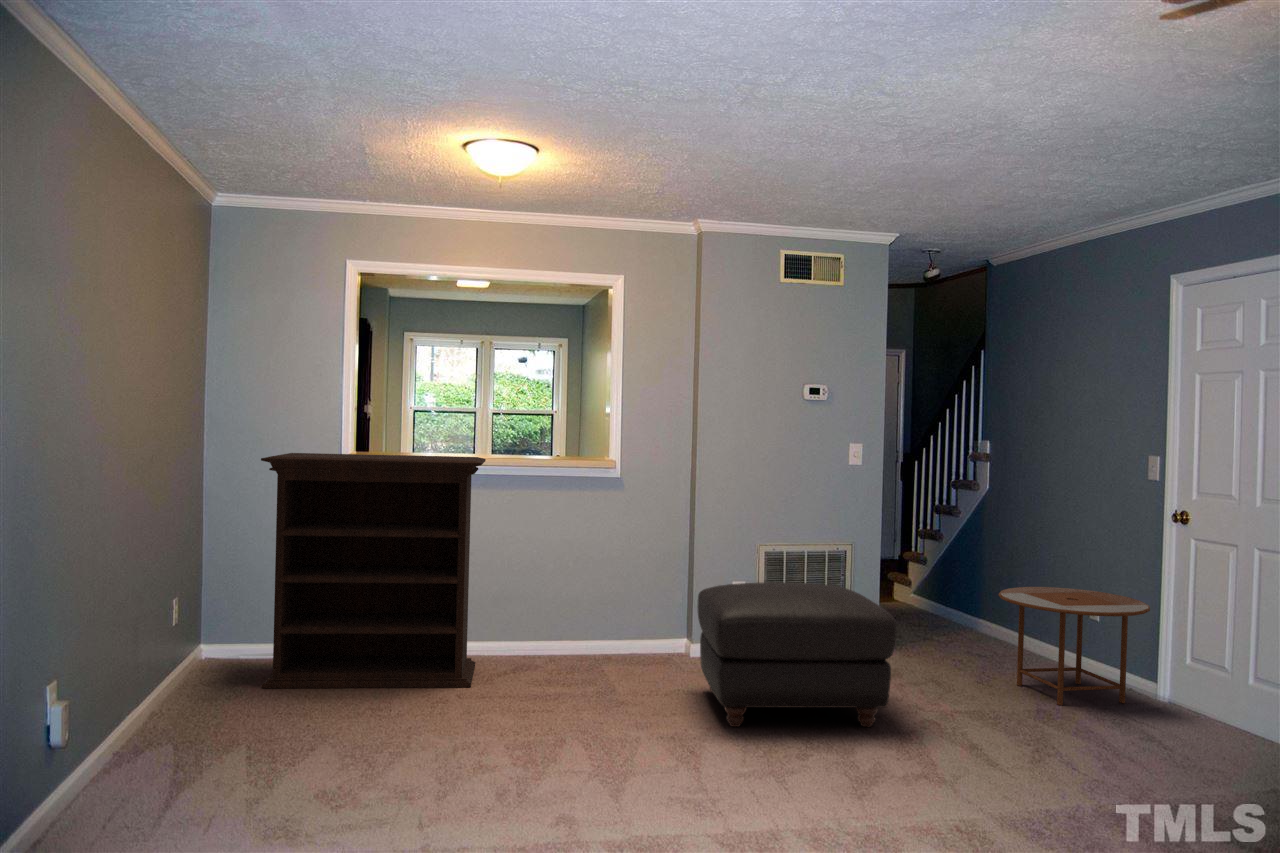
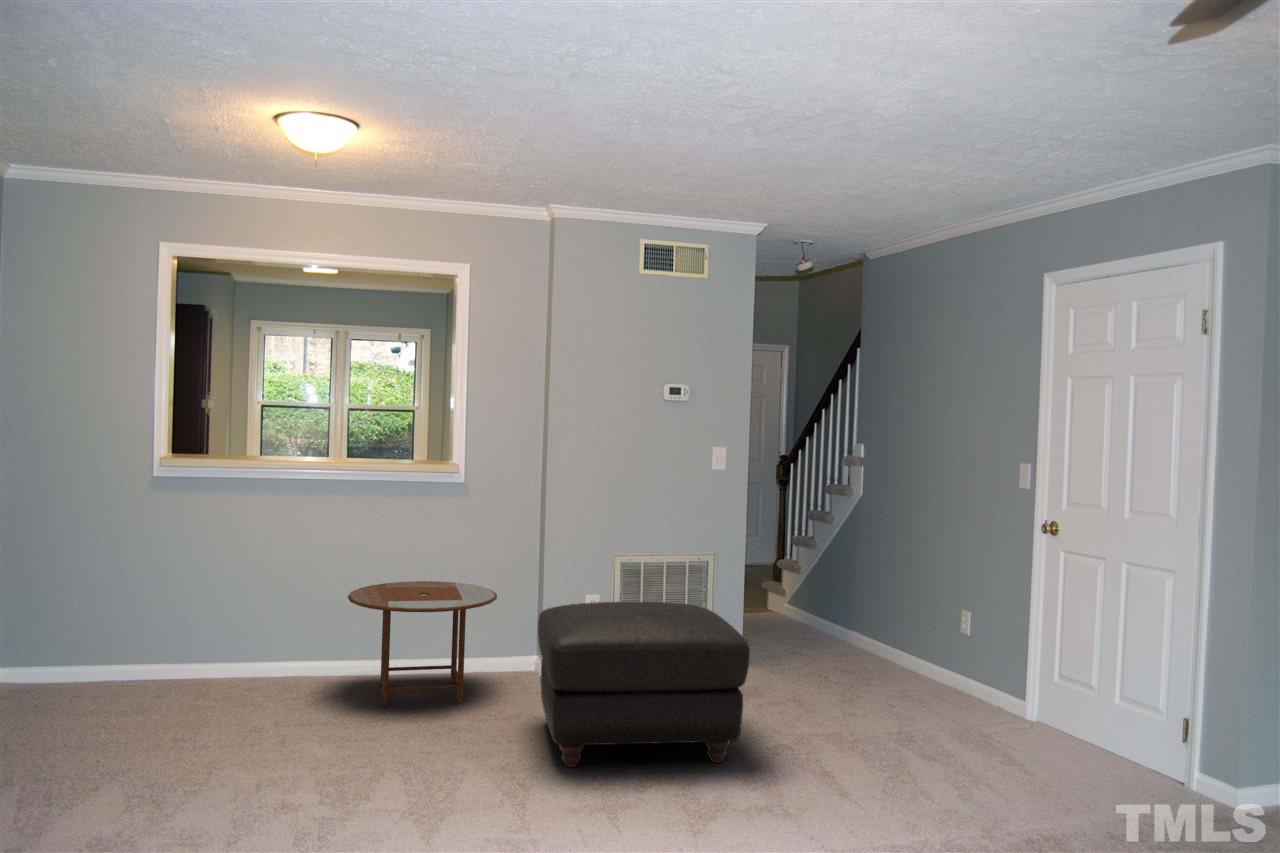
bookshelf: present [261,453,486,688] -> none [21,456,304,732]
side table: present [998,587,1150,705] -> present [348,581,497,706]

